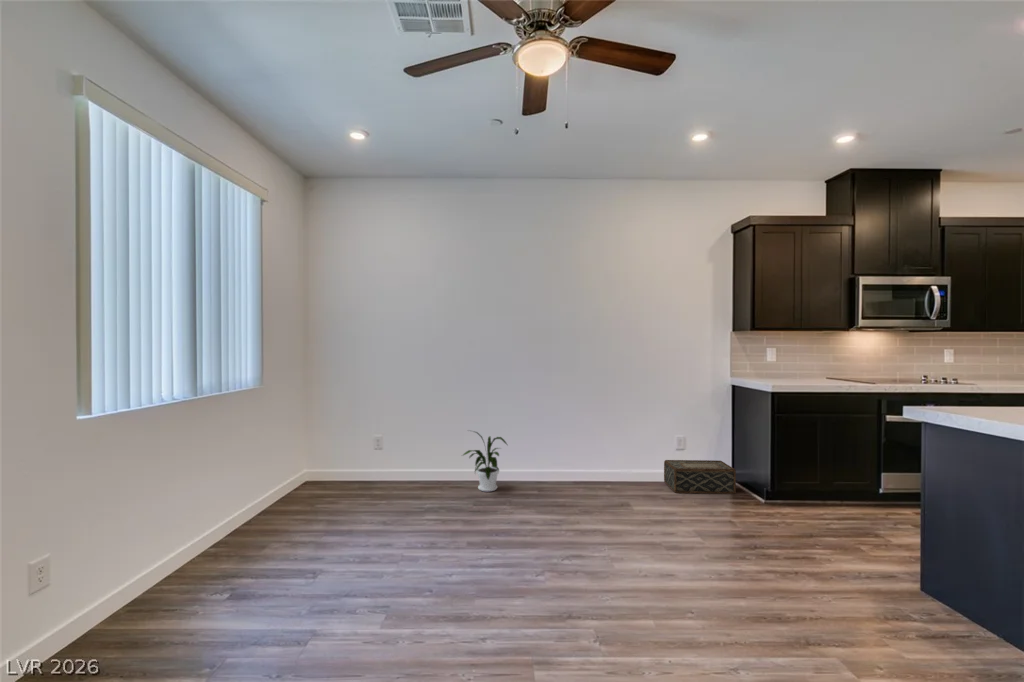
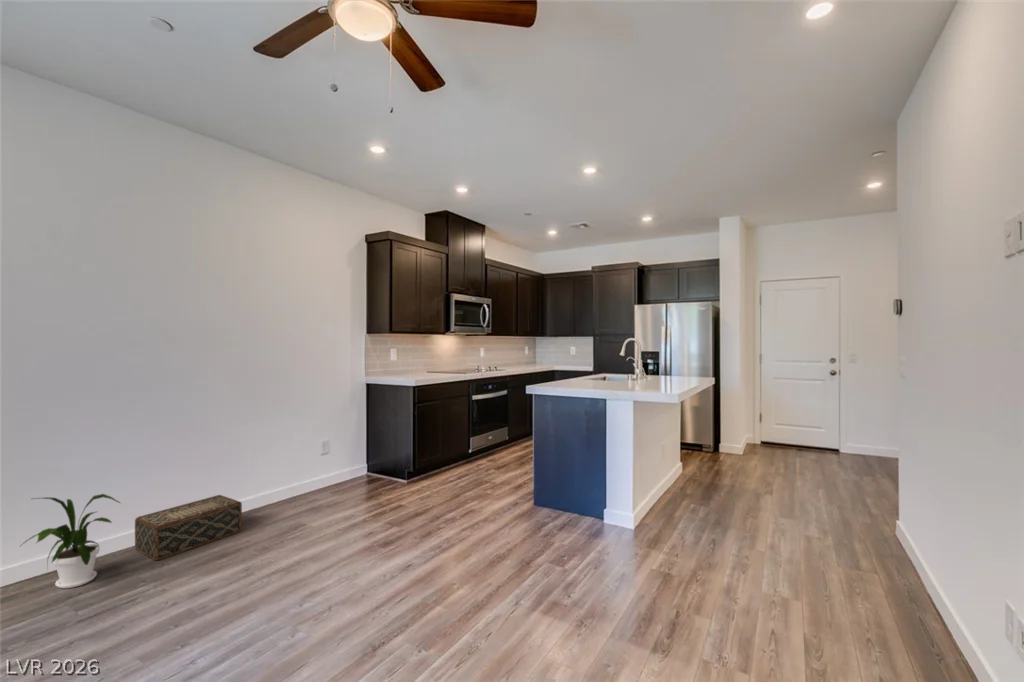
woven basket: present [664,460,736,494] -> present [135,495,242,560]

